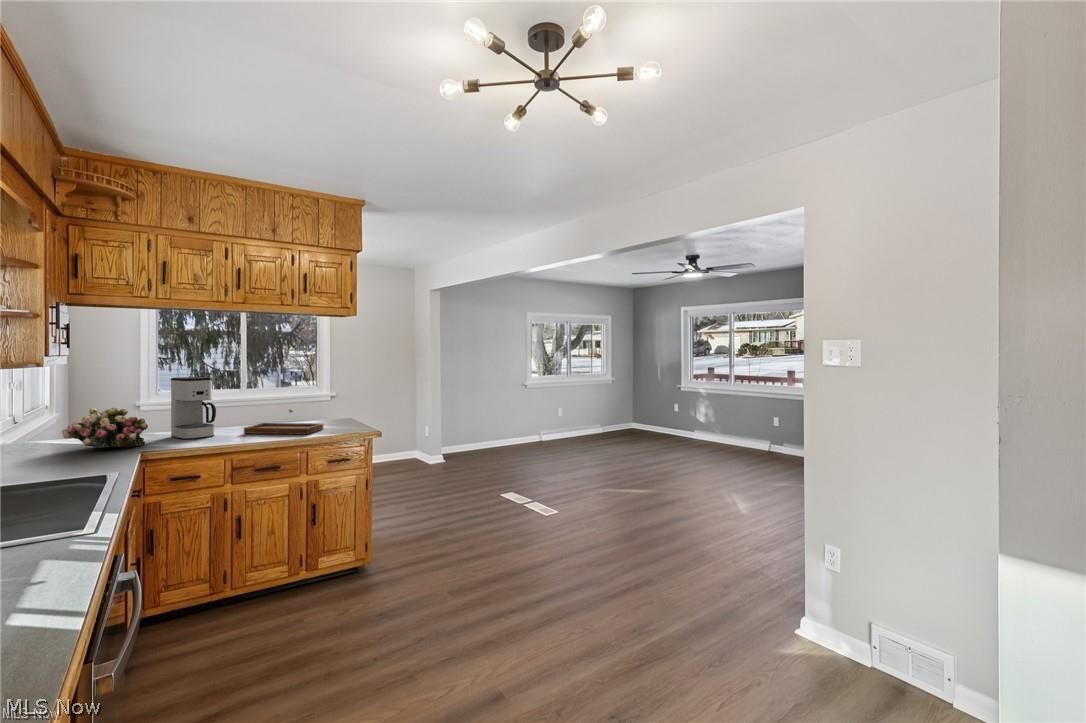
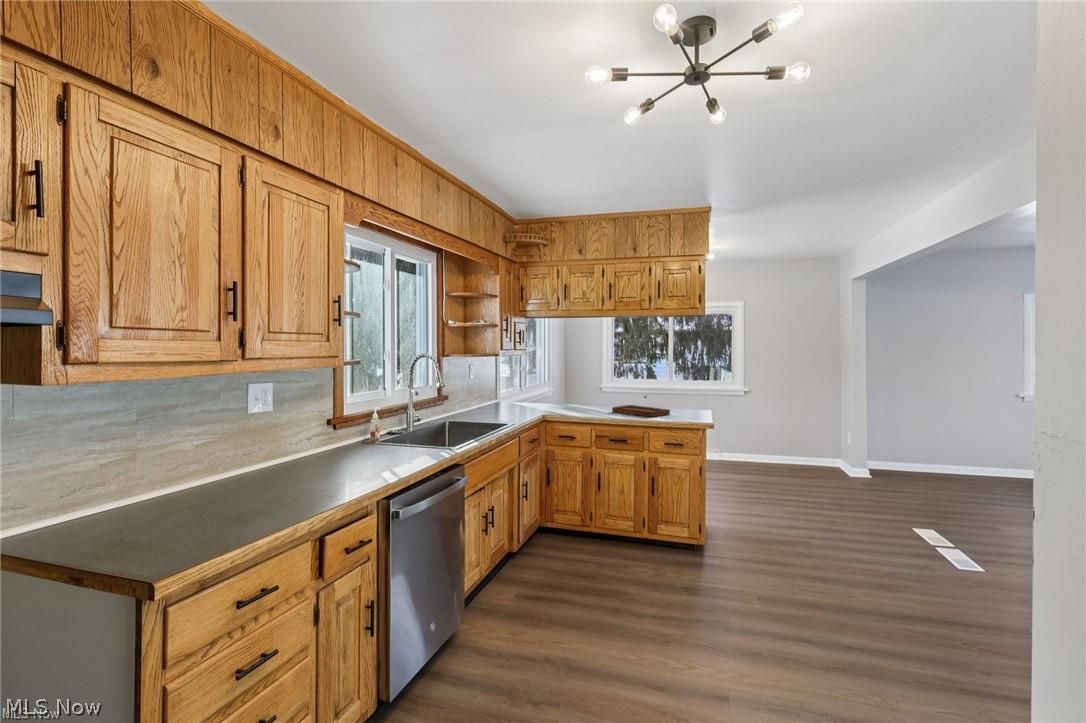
coffee maker: present [171,377,216,439] -> none [571,367,597,412]
flower arrangement: present [62,408,148,448] -> none [510,385,553,412]

